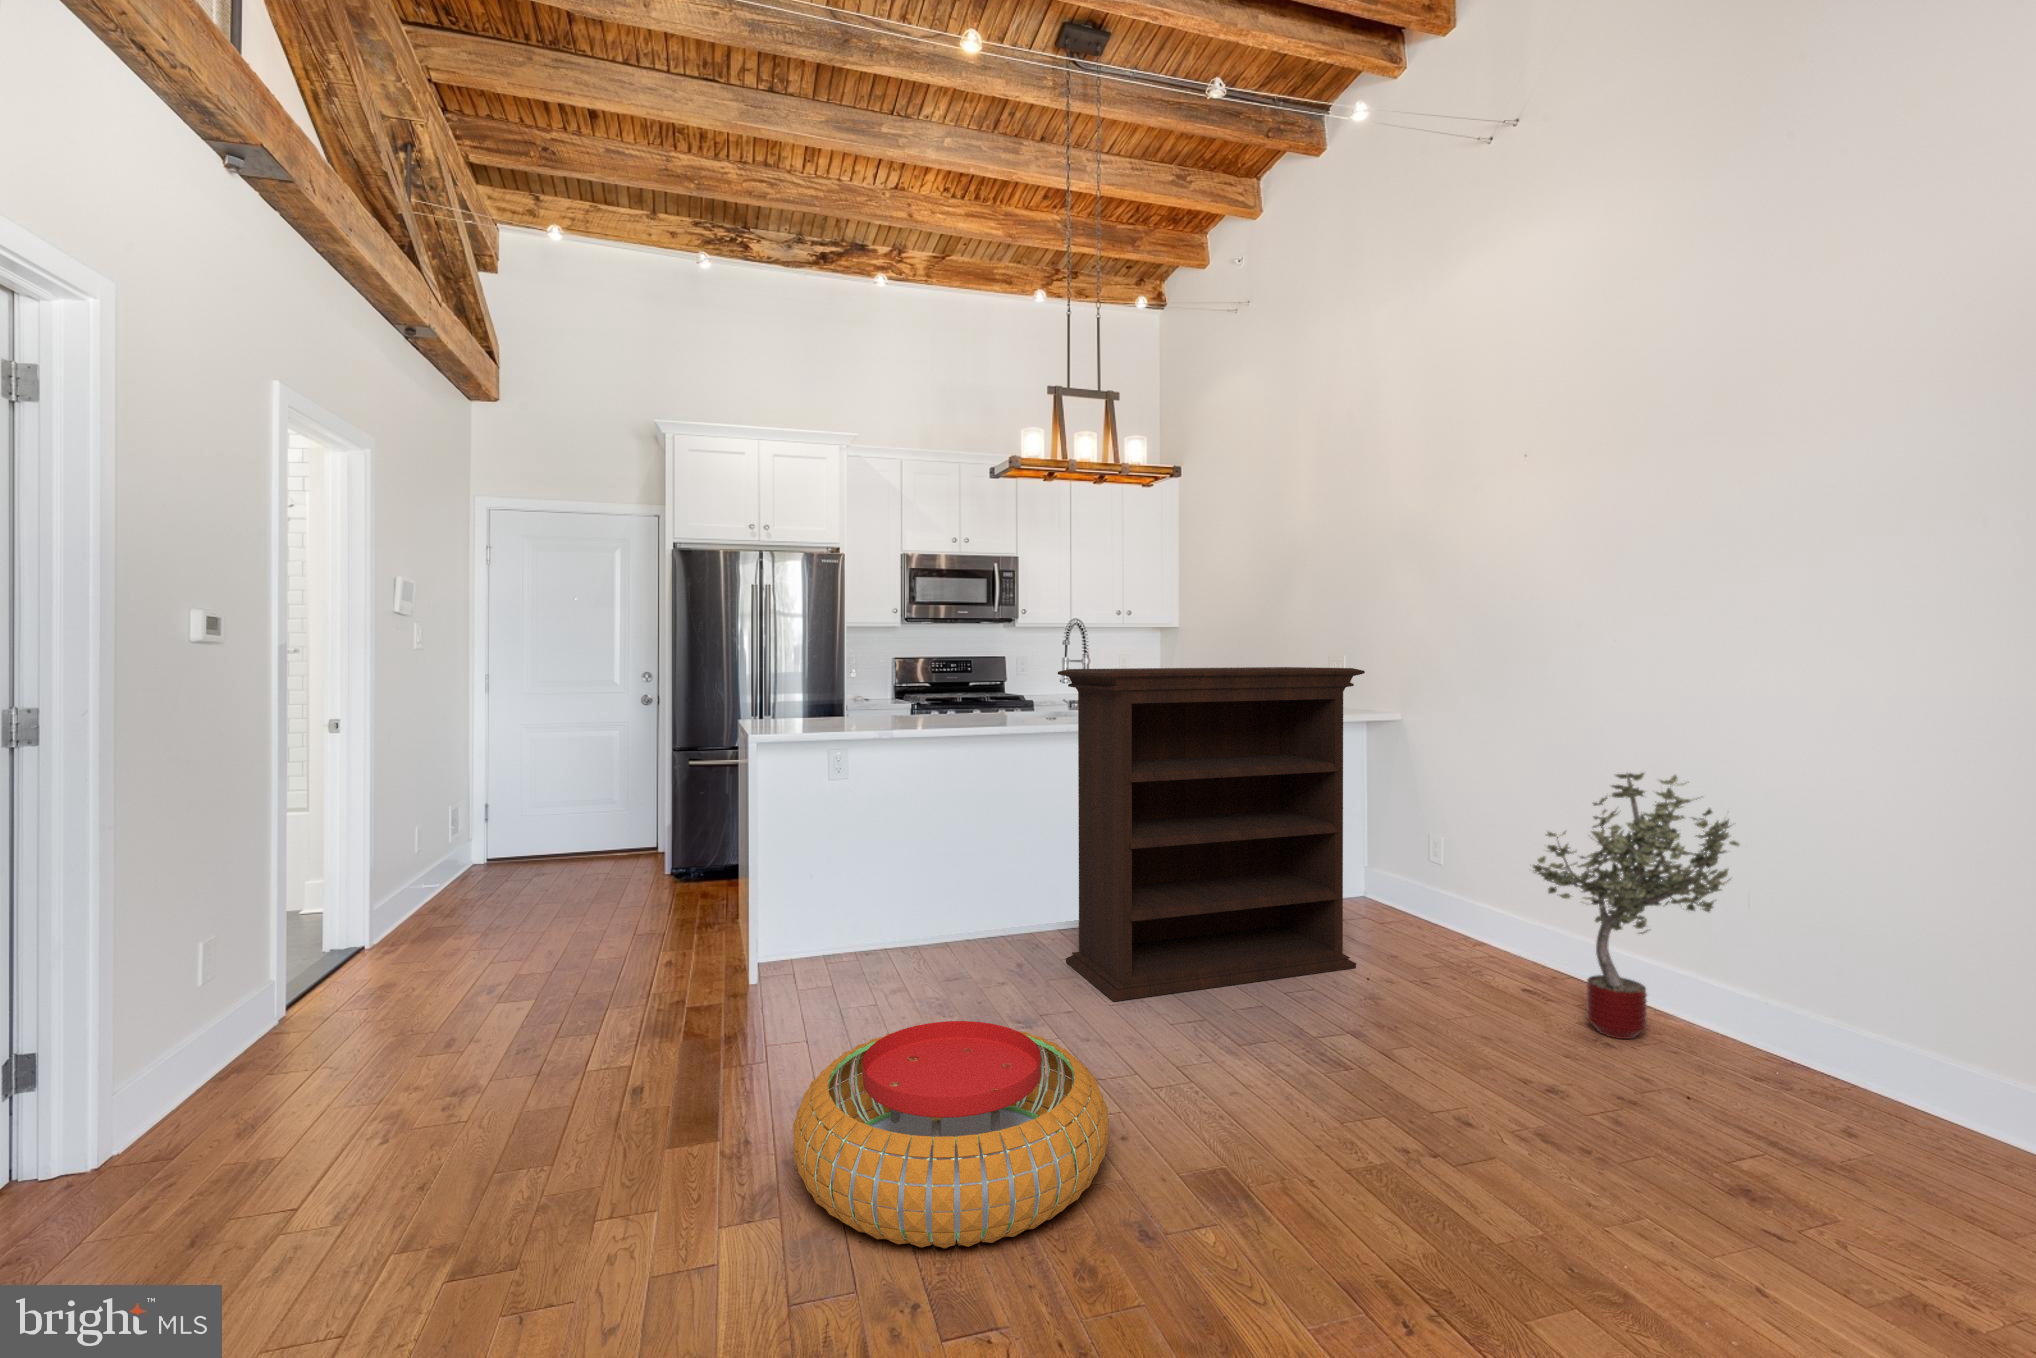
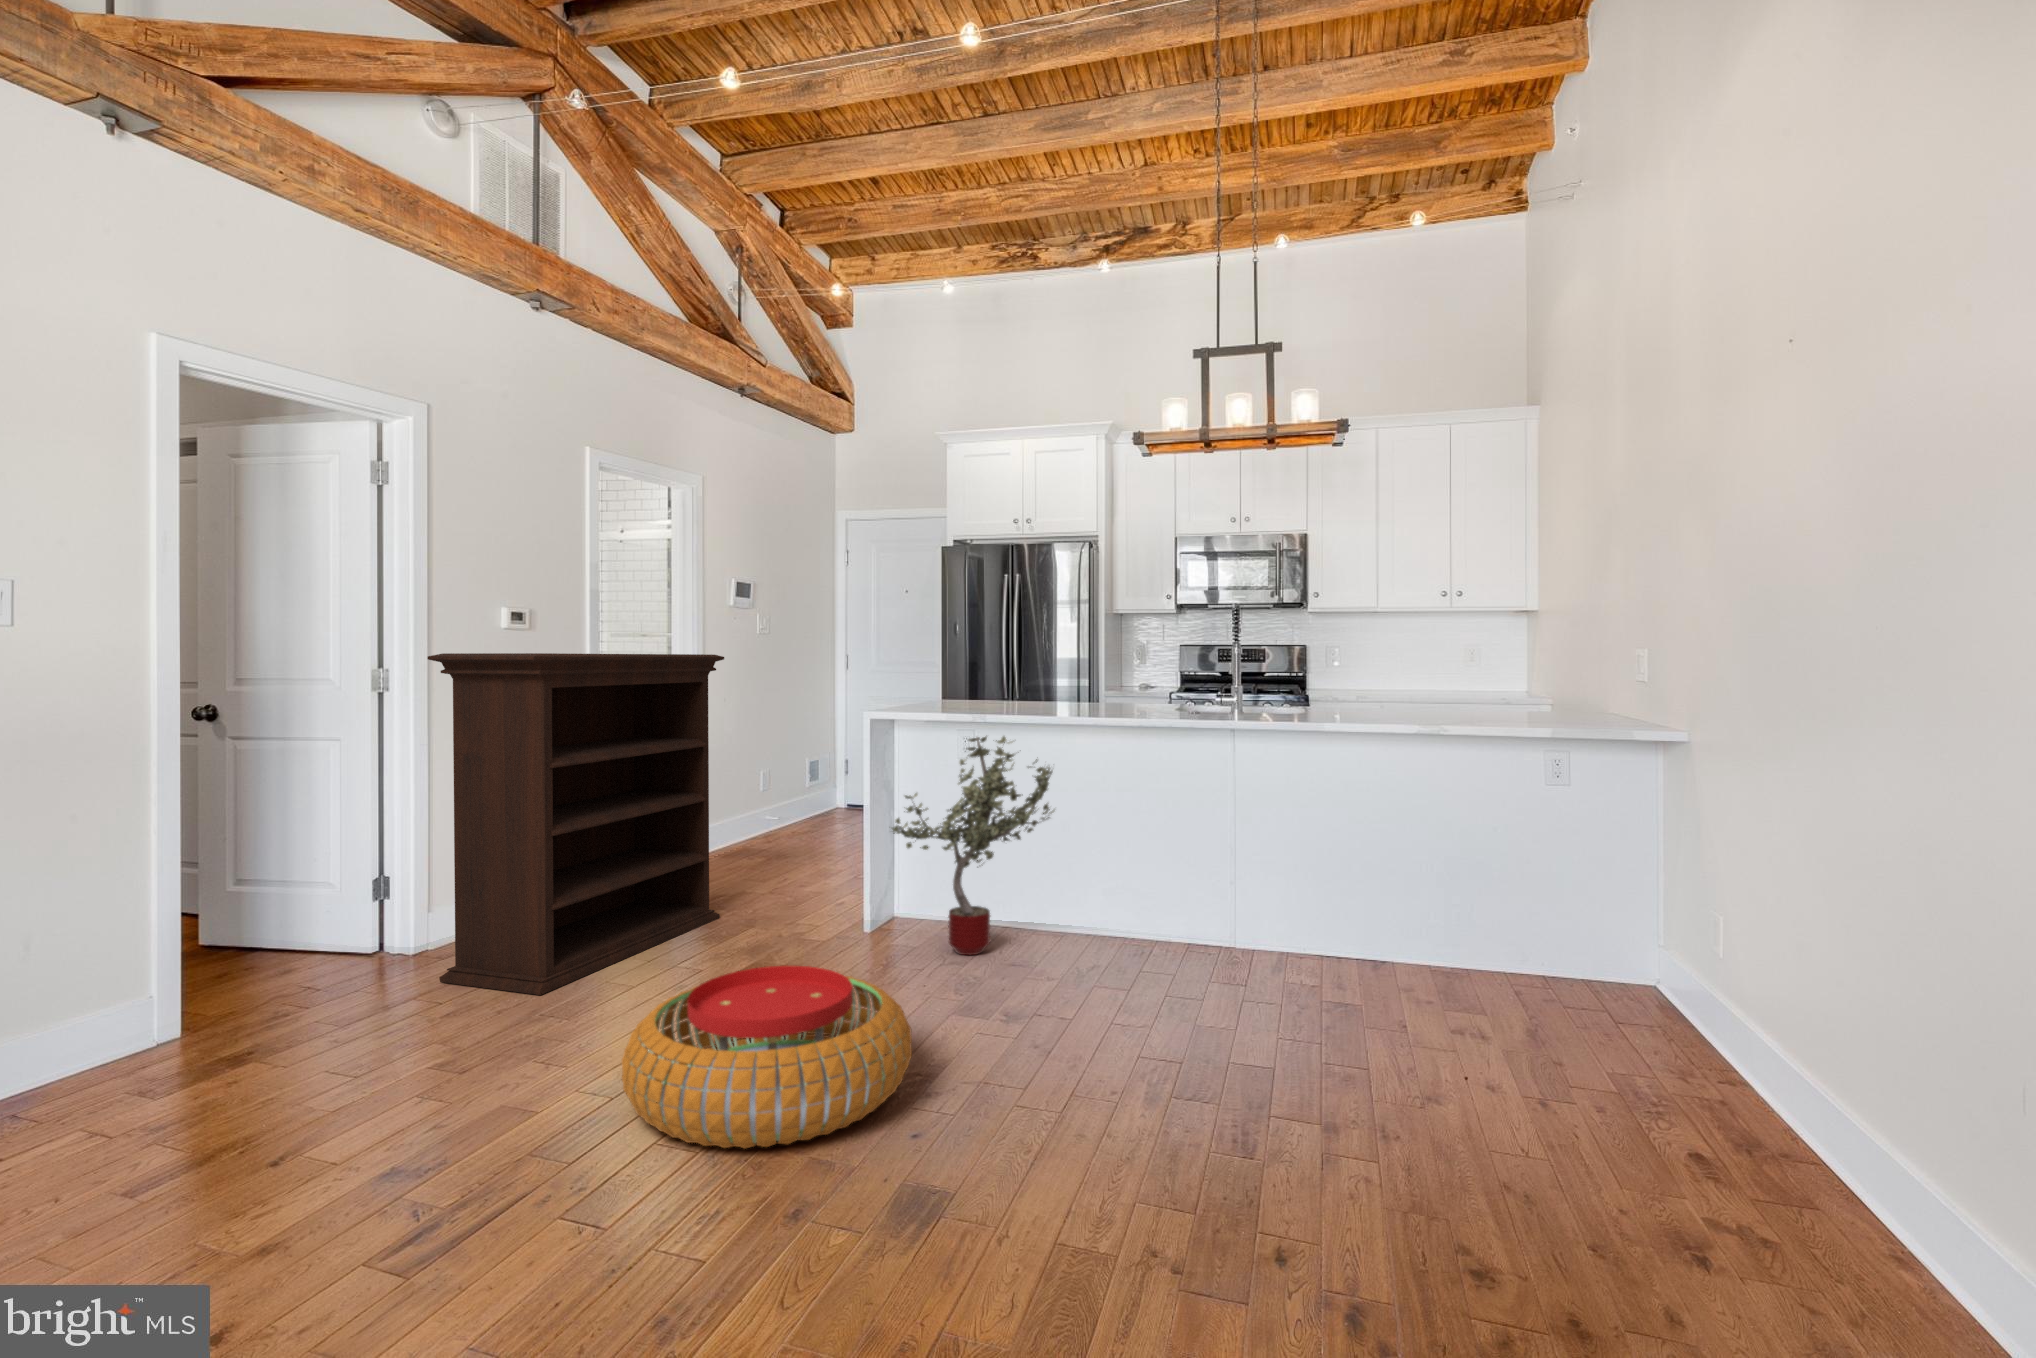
bookshelf: present [1058,667,1365,1001] -> present [428,653,724,995]
potted tree: present [1533,773,1739,1039] -> present [892,736,1055,955]

